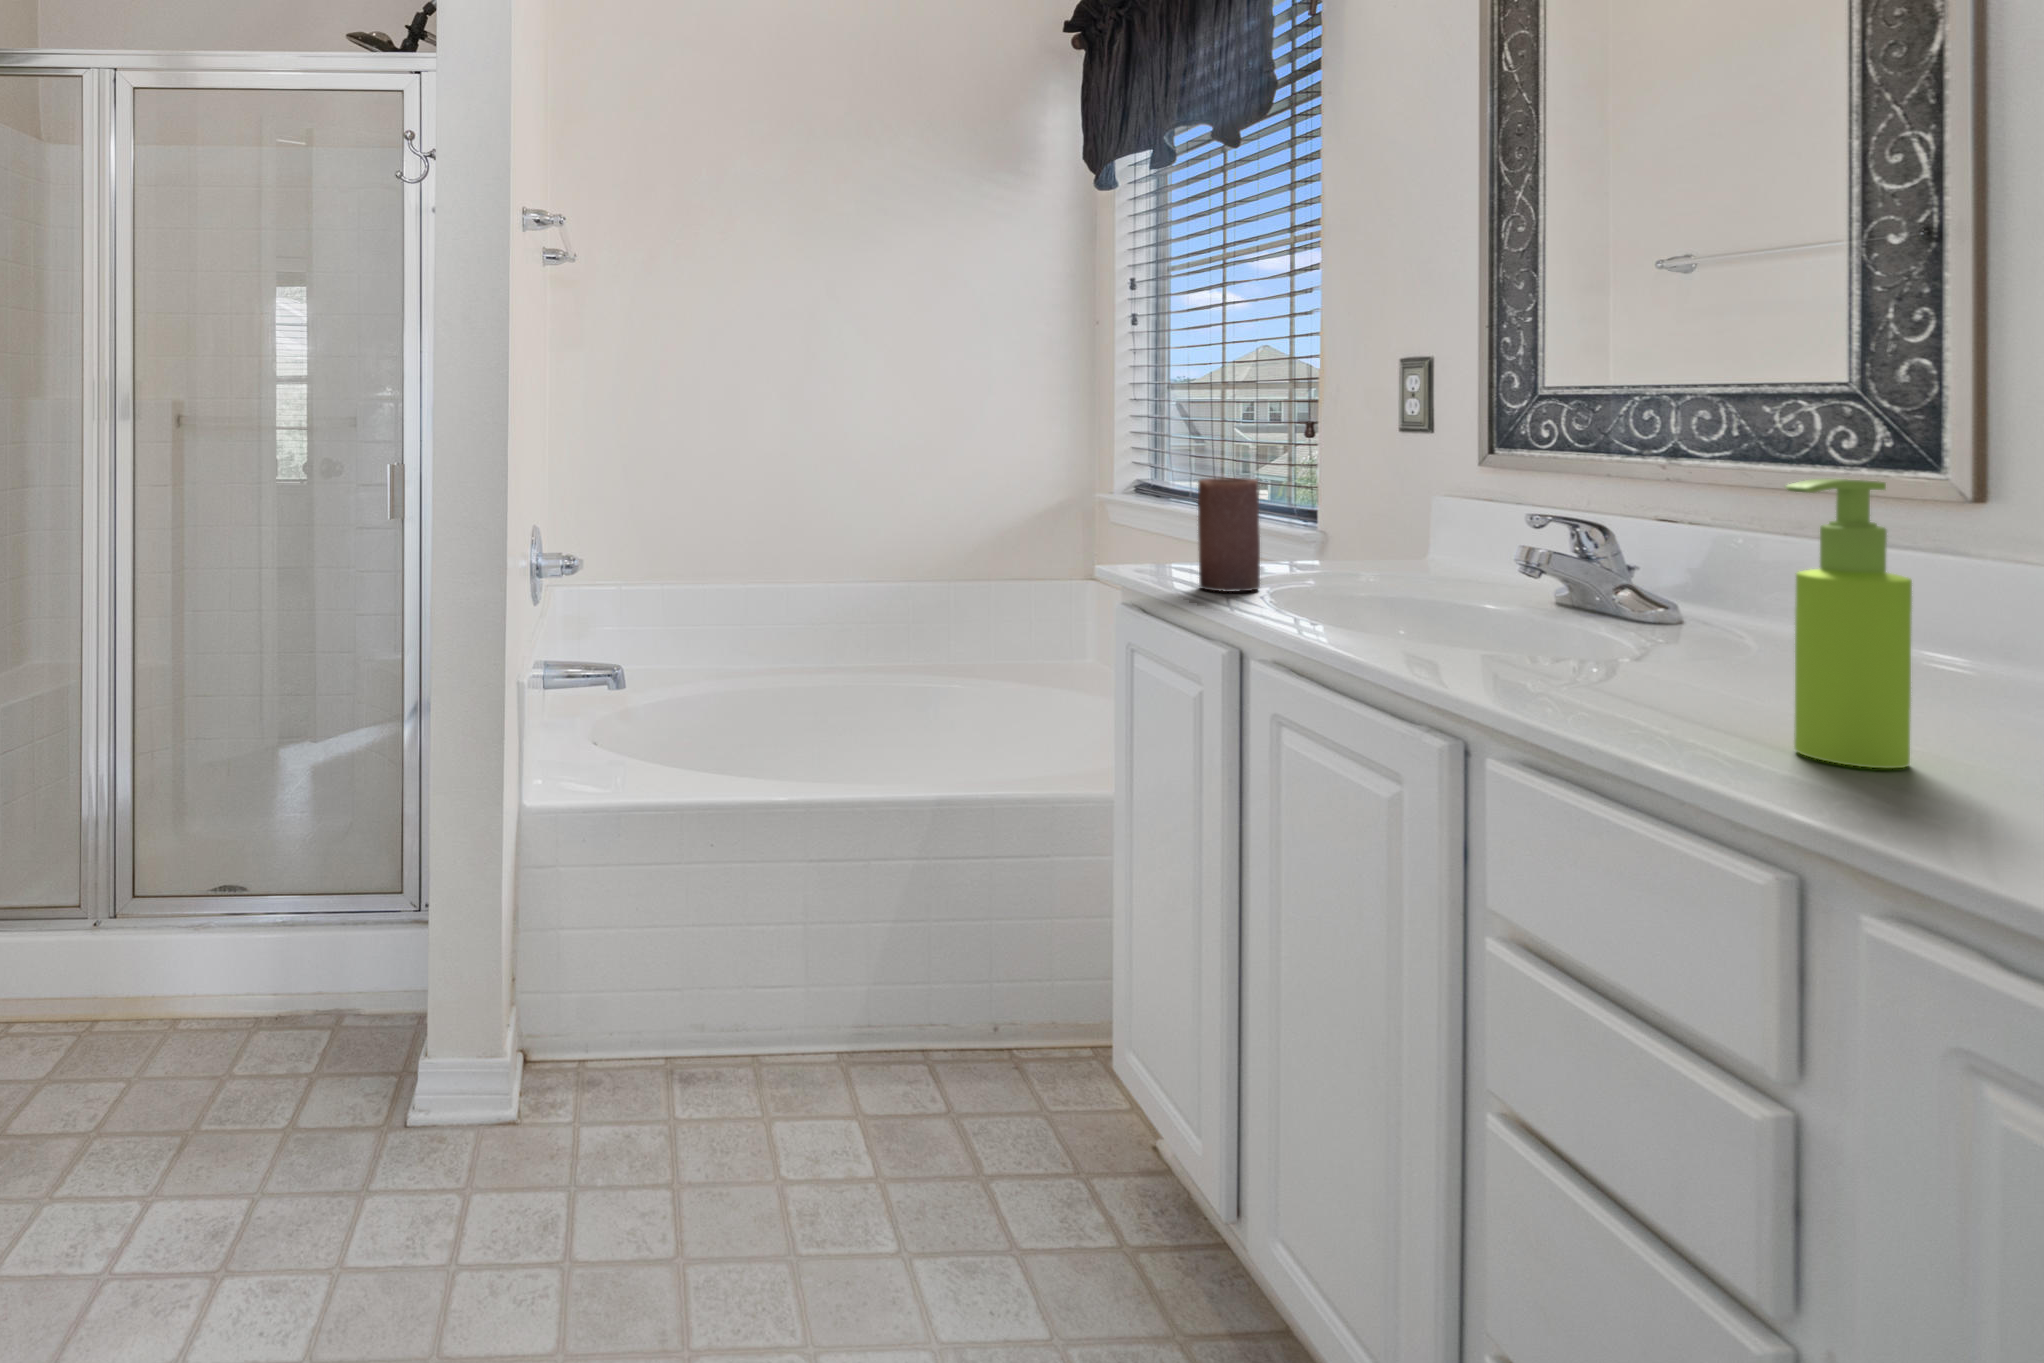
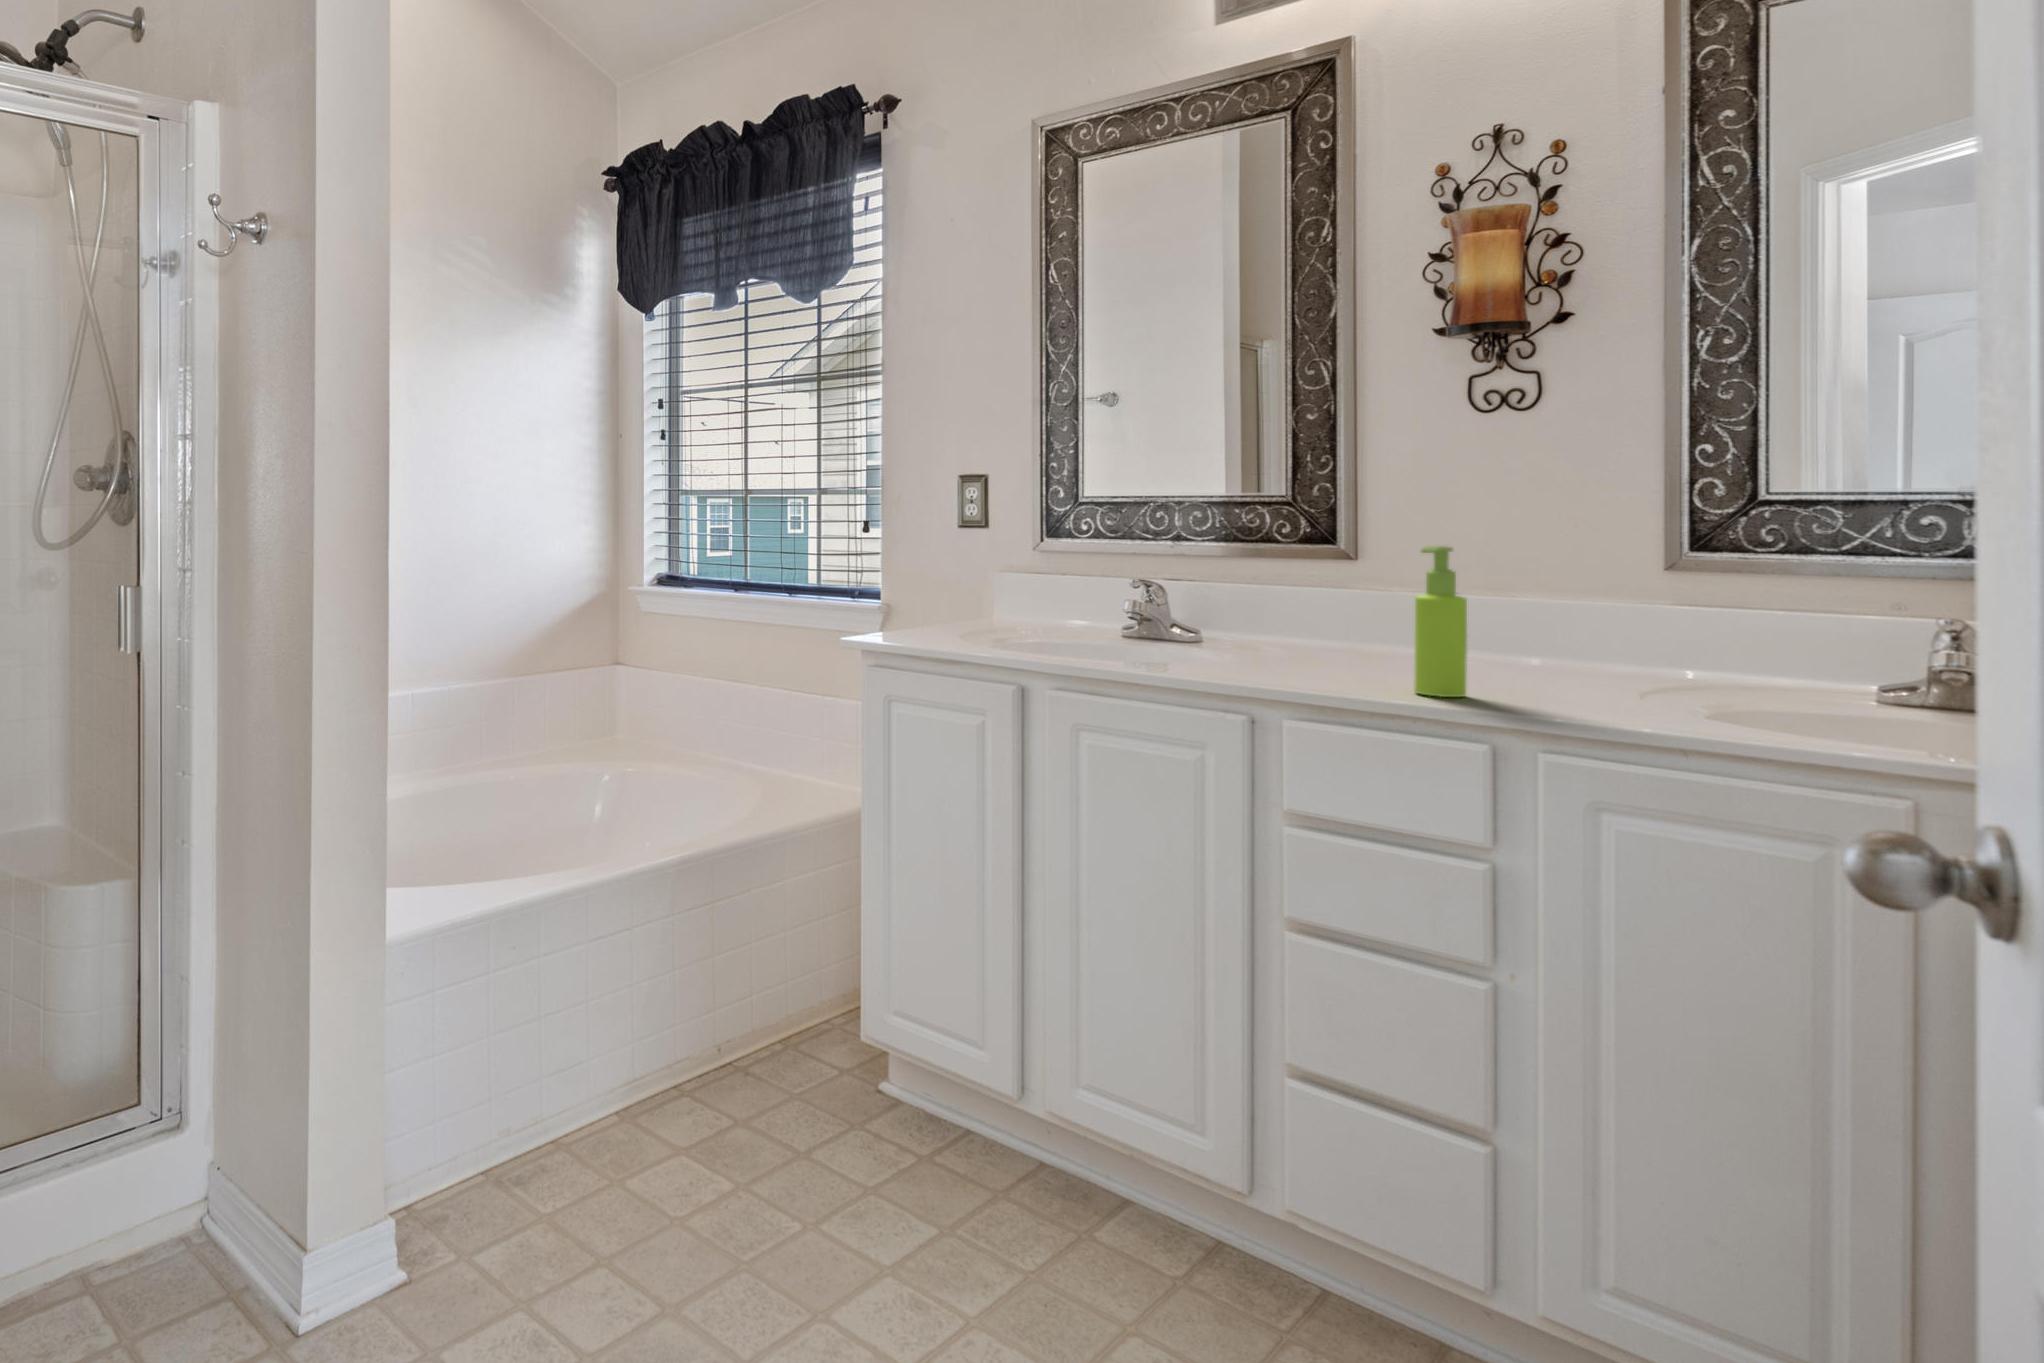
candle: present [1198,478,1260,592] -> none [922,558,965,642]

